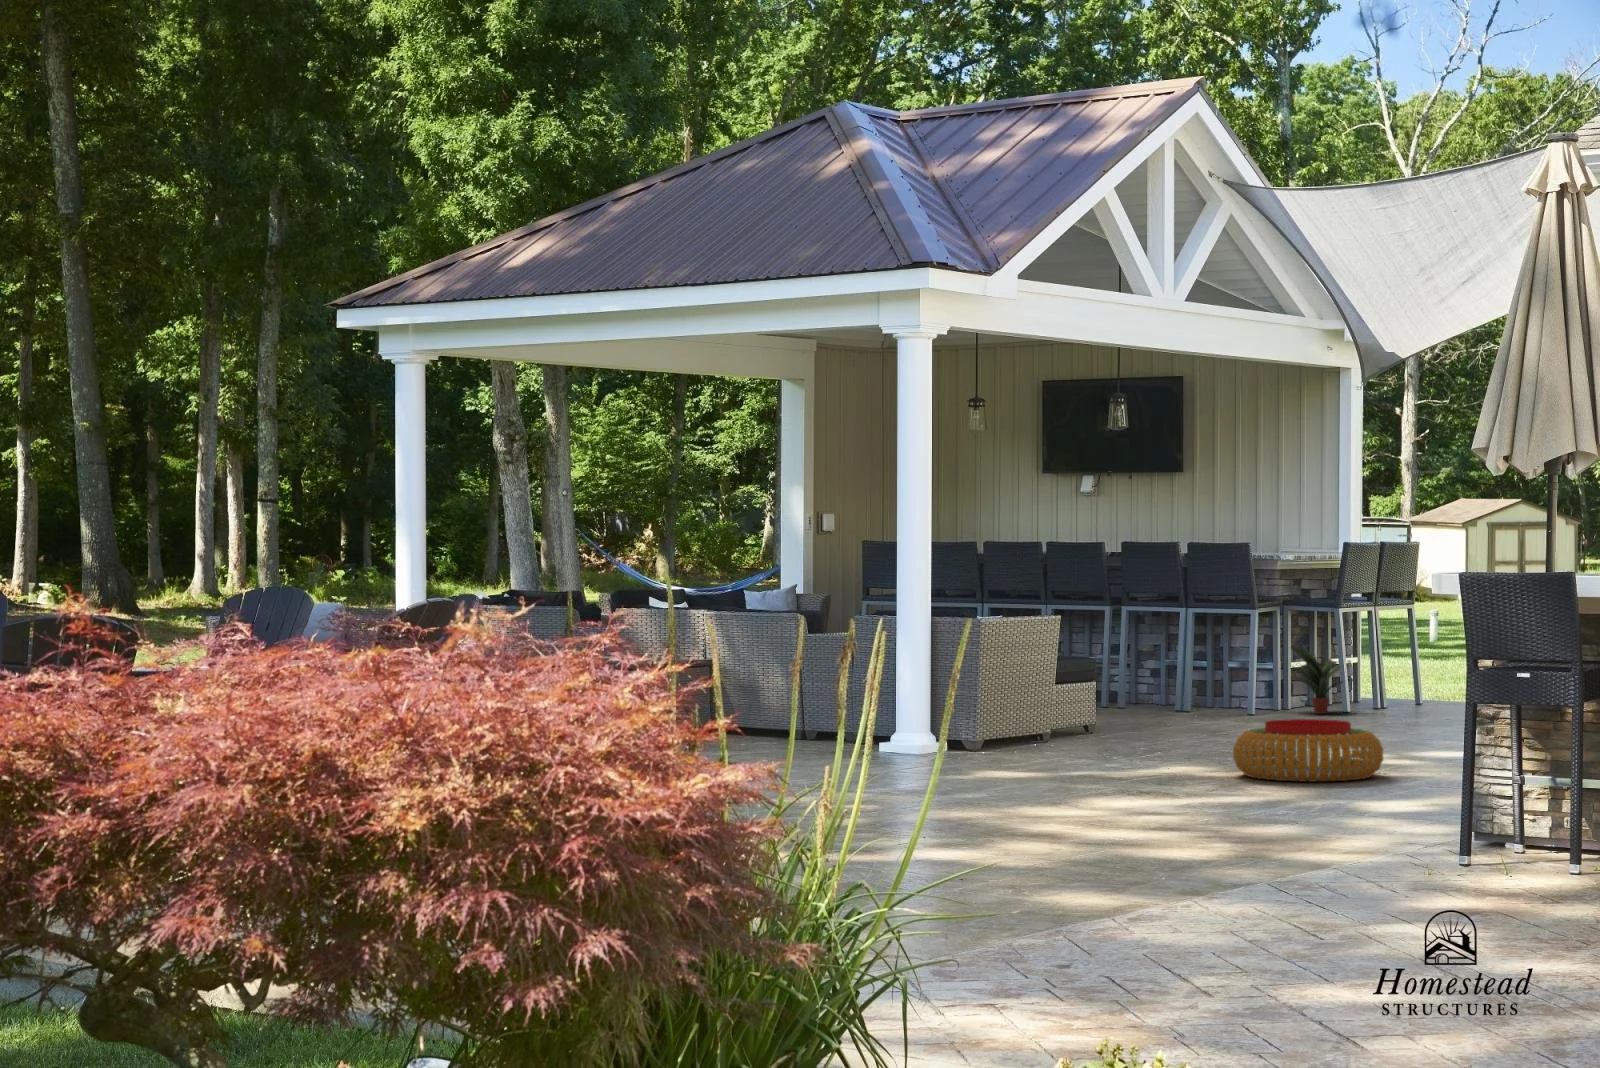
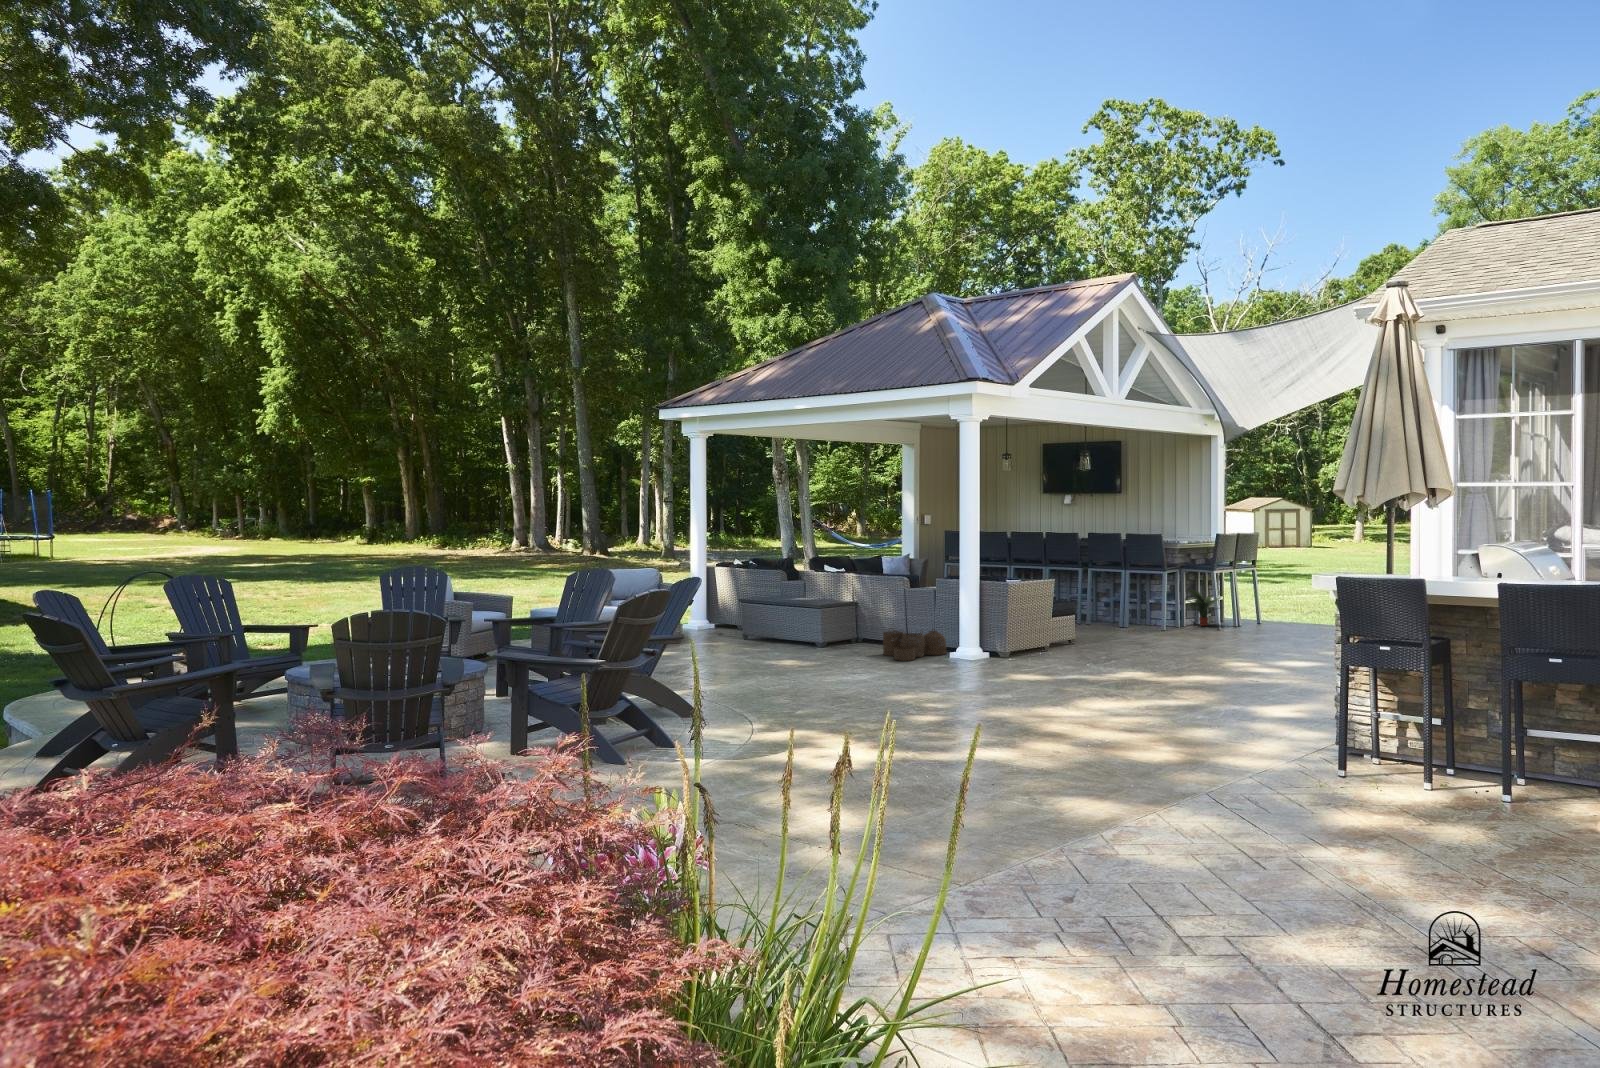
woven basket: none [744,707,859,761] -> present [883,629,946,661]
pouf: present [1233,719,1383,782] -> none [1170,646,1264,687]

